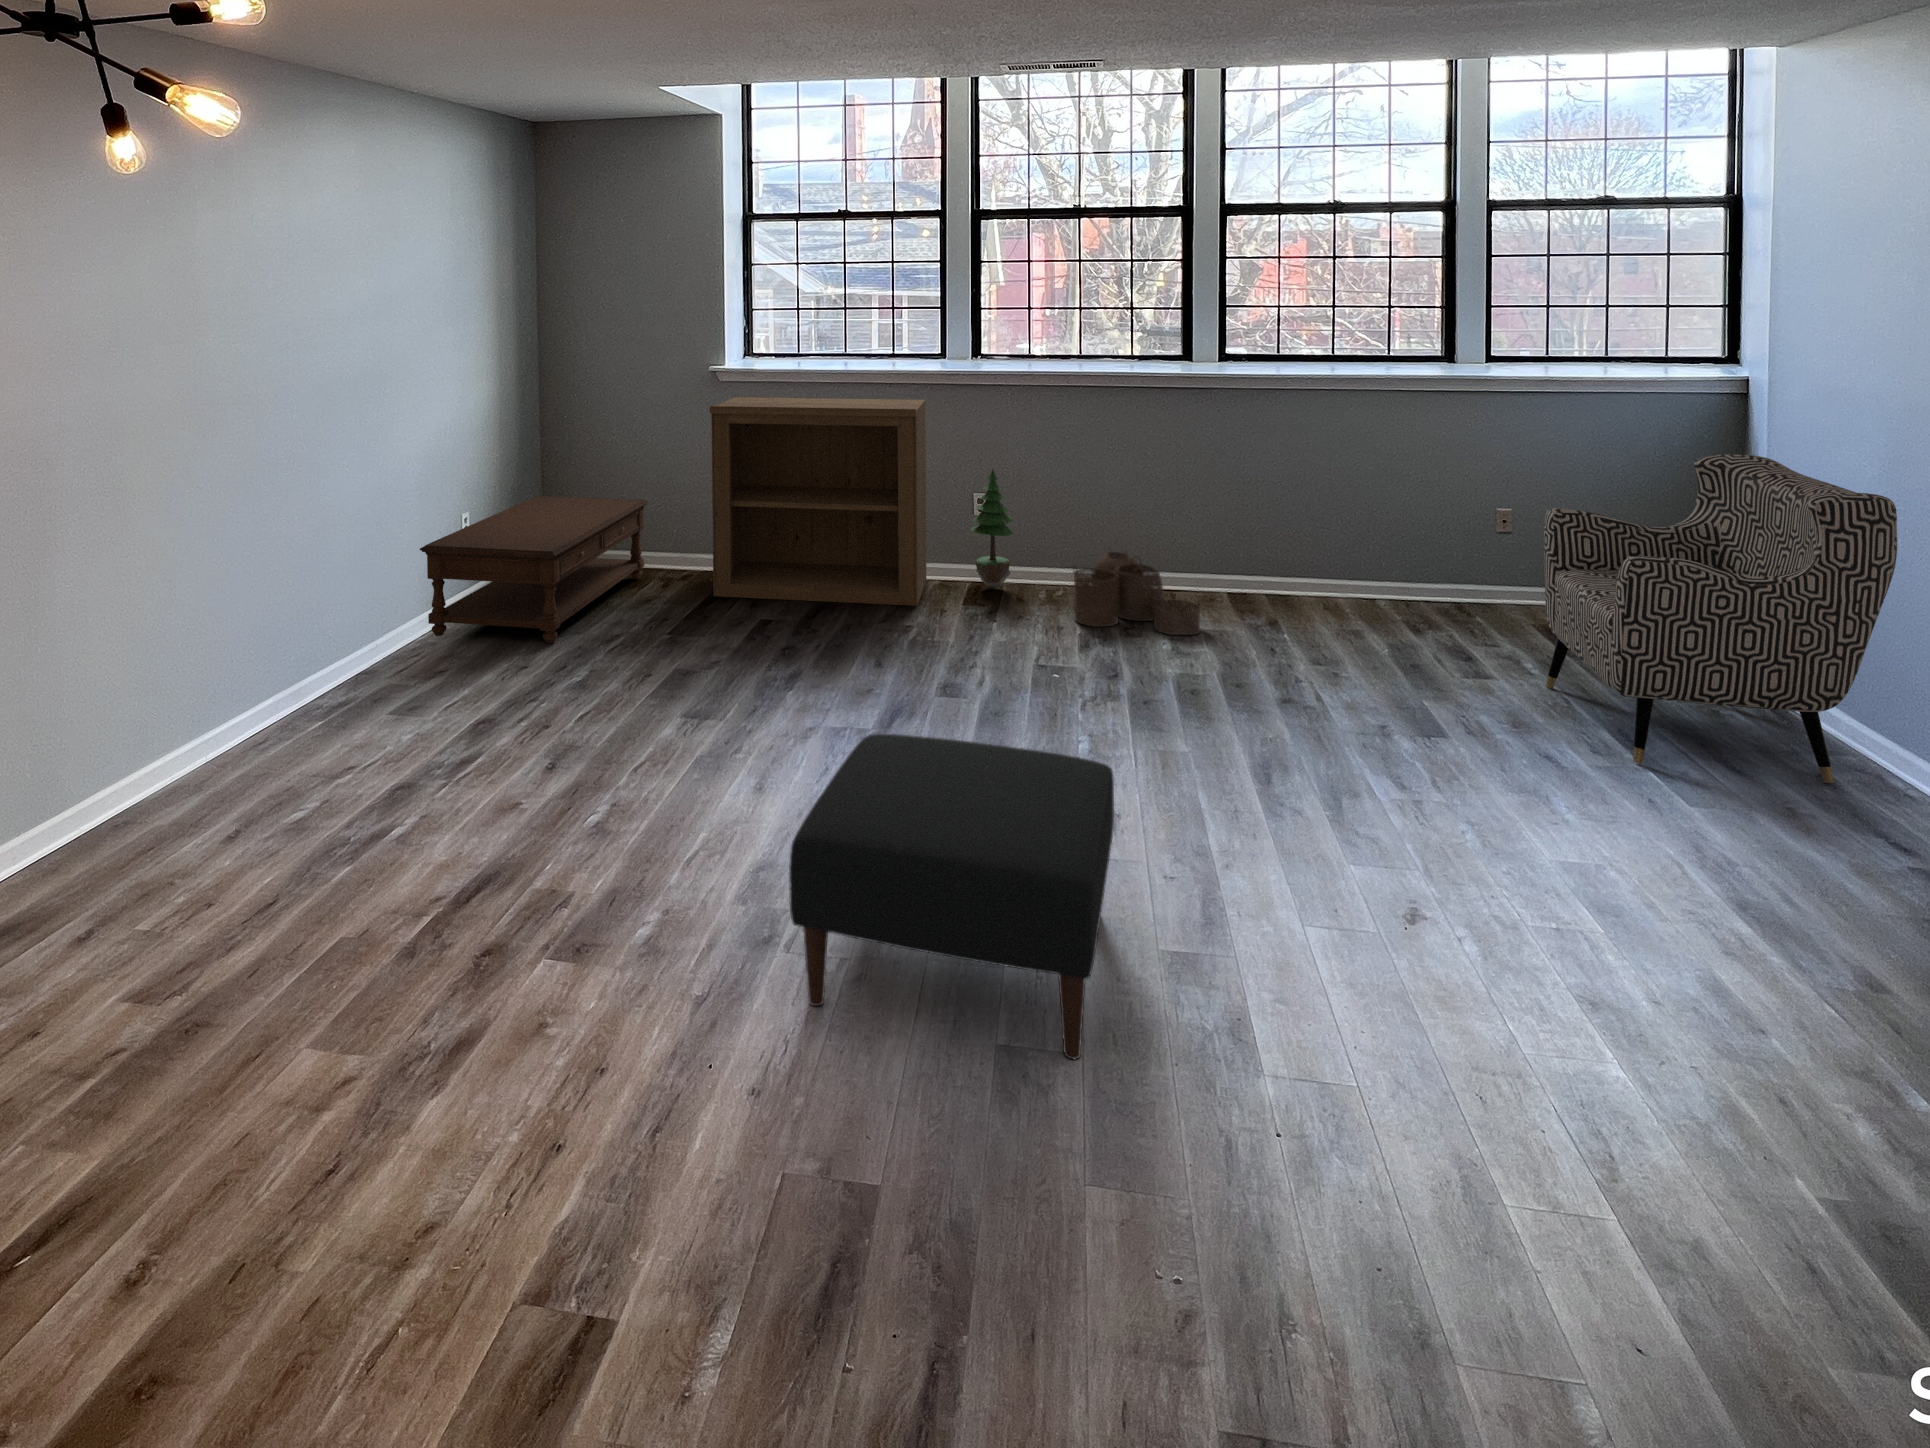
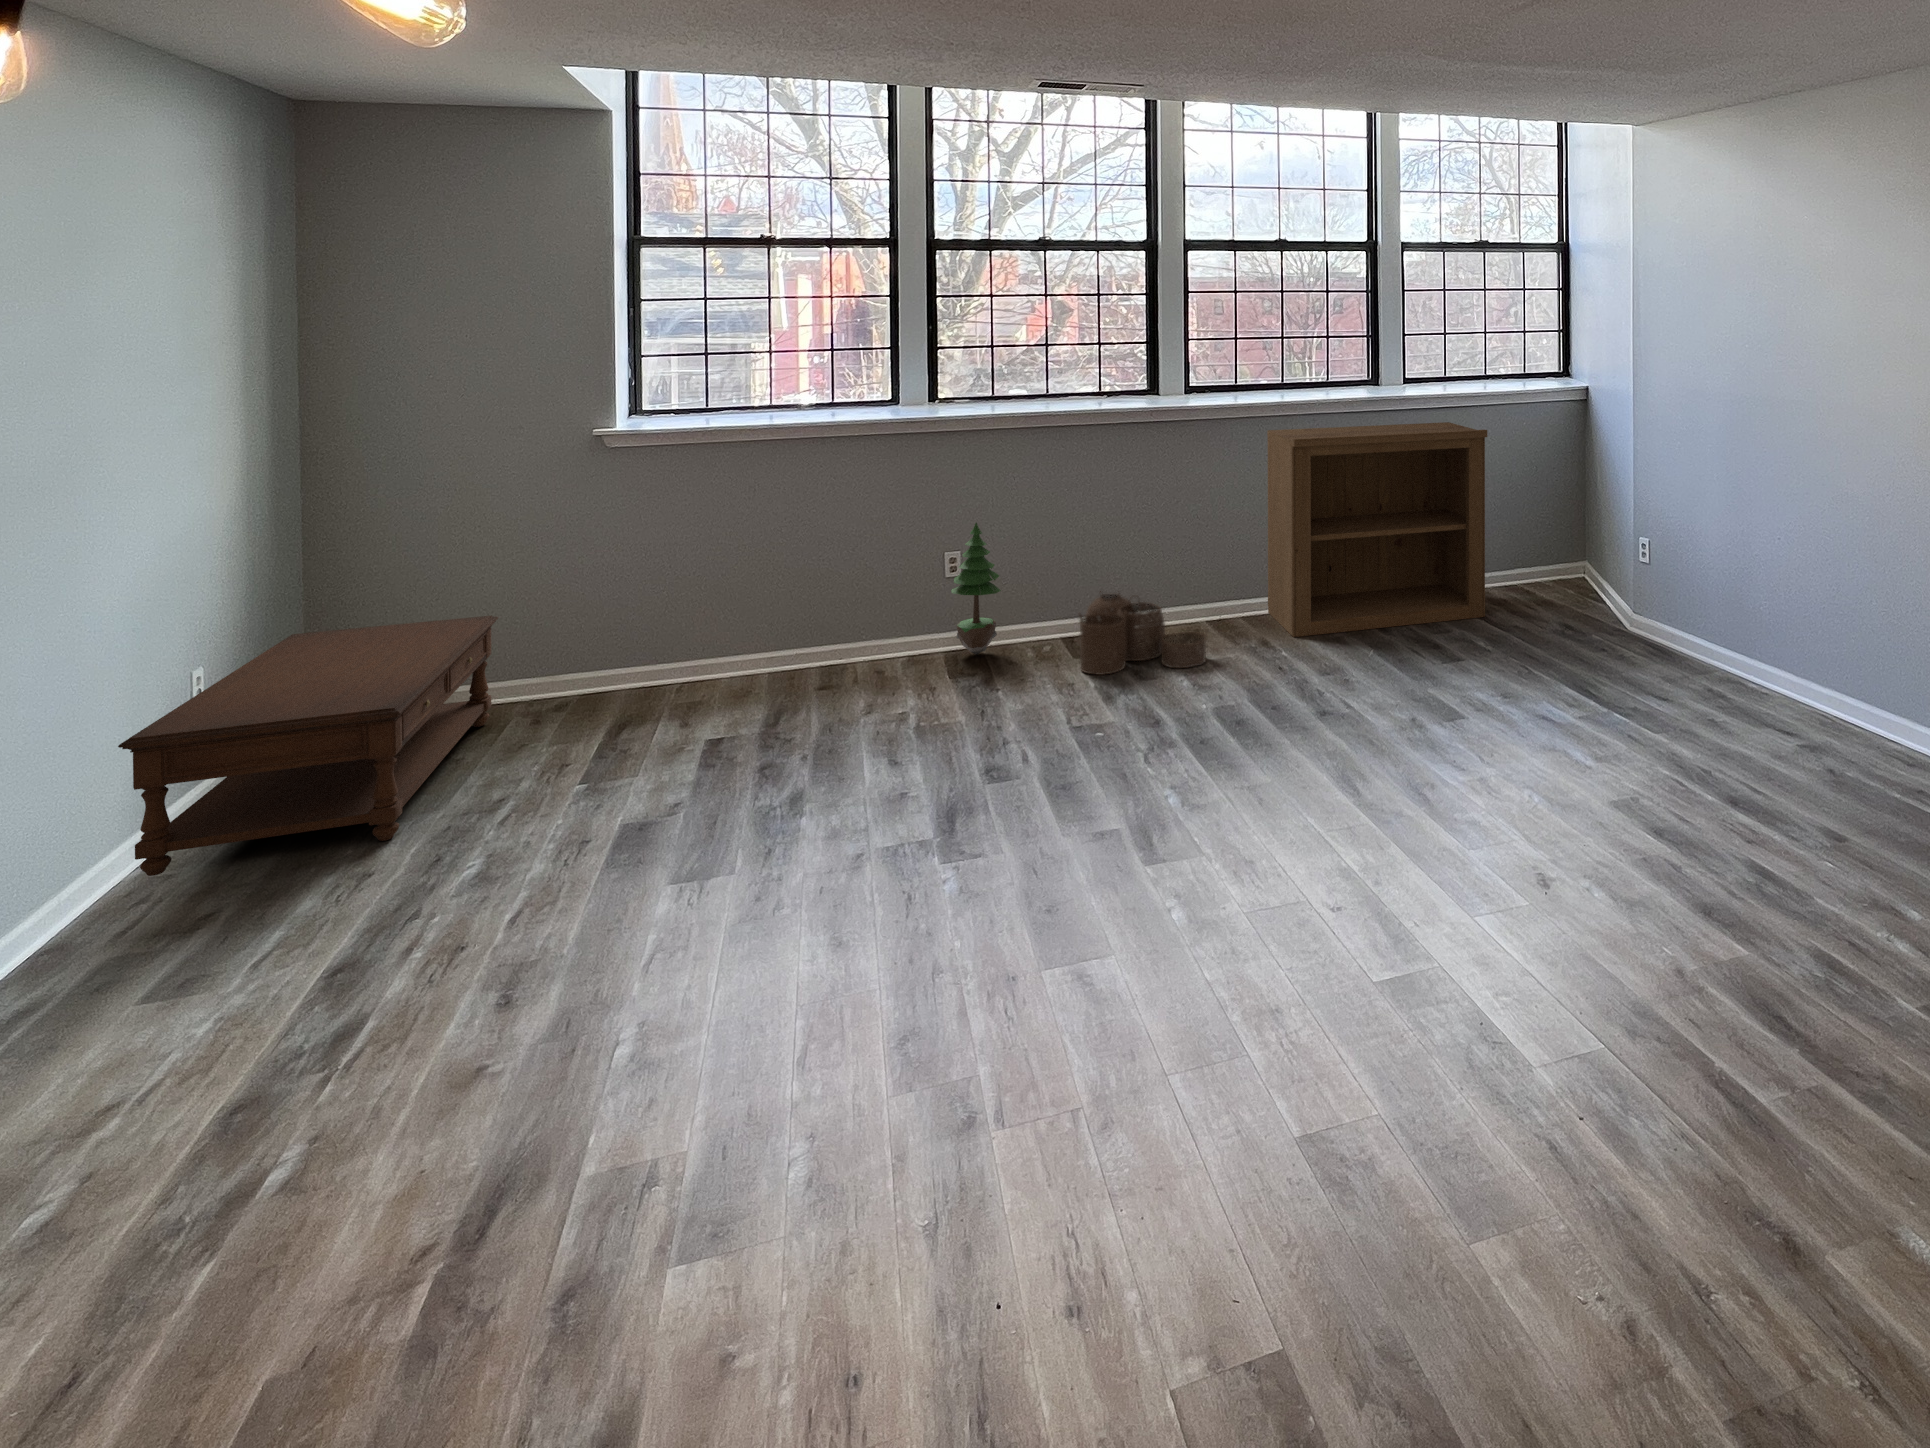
bookshelf: present [710,397,926,606] -> present [1267,422,1487,637]
armchair: present [1544,454,1897,783] -> none [1487,447,1720,701]
ottoman: present [789,734,1114,1059] -> none [1018,800,1349,1152]

